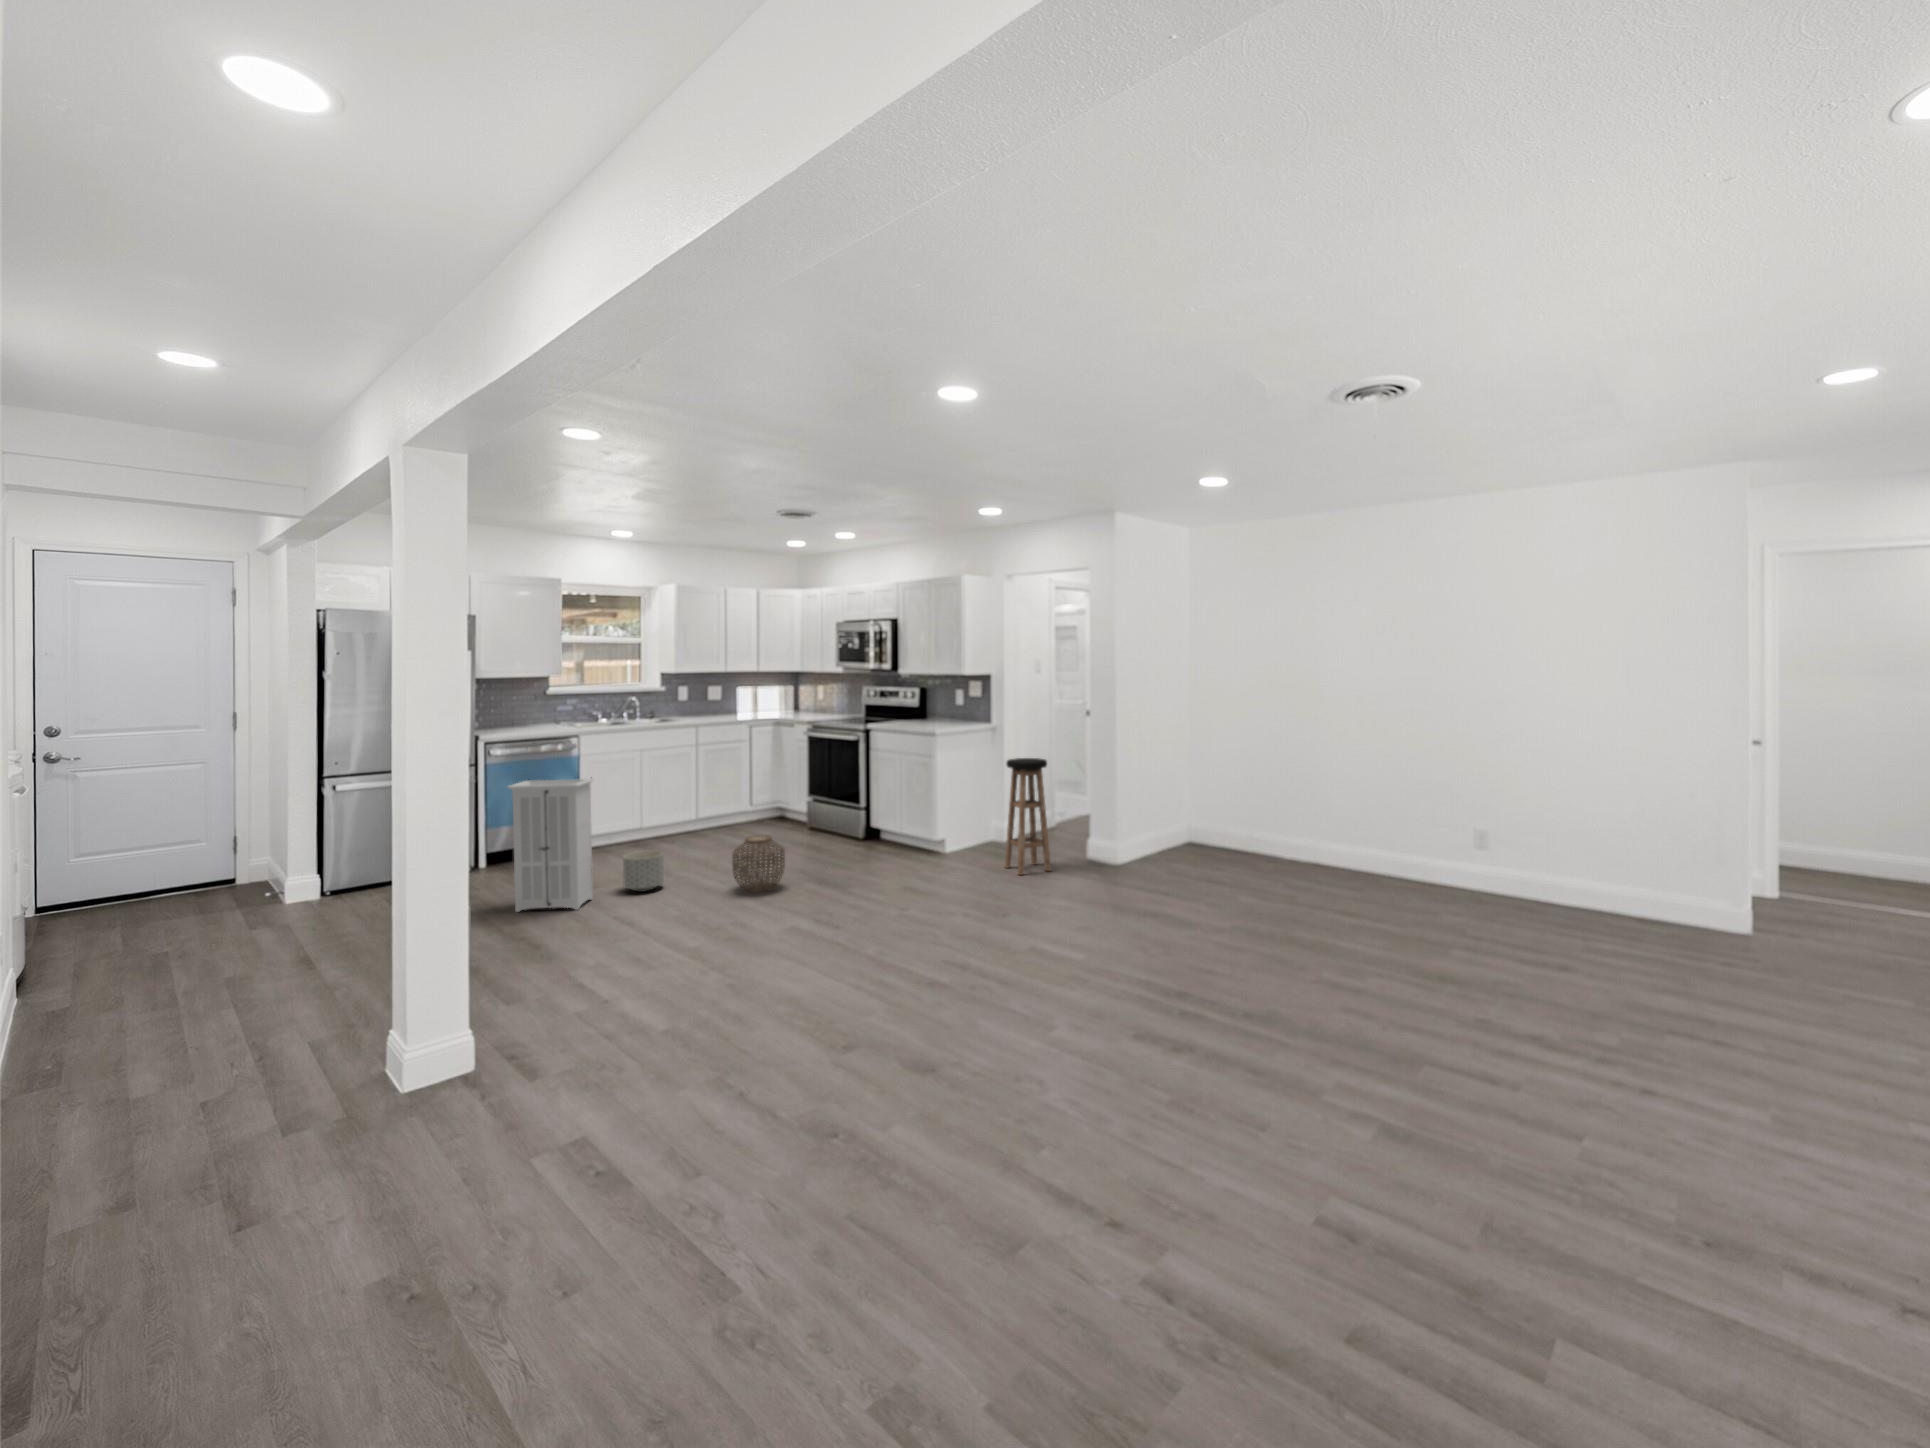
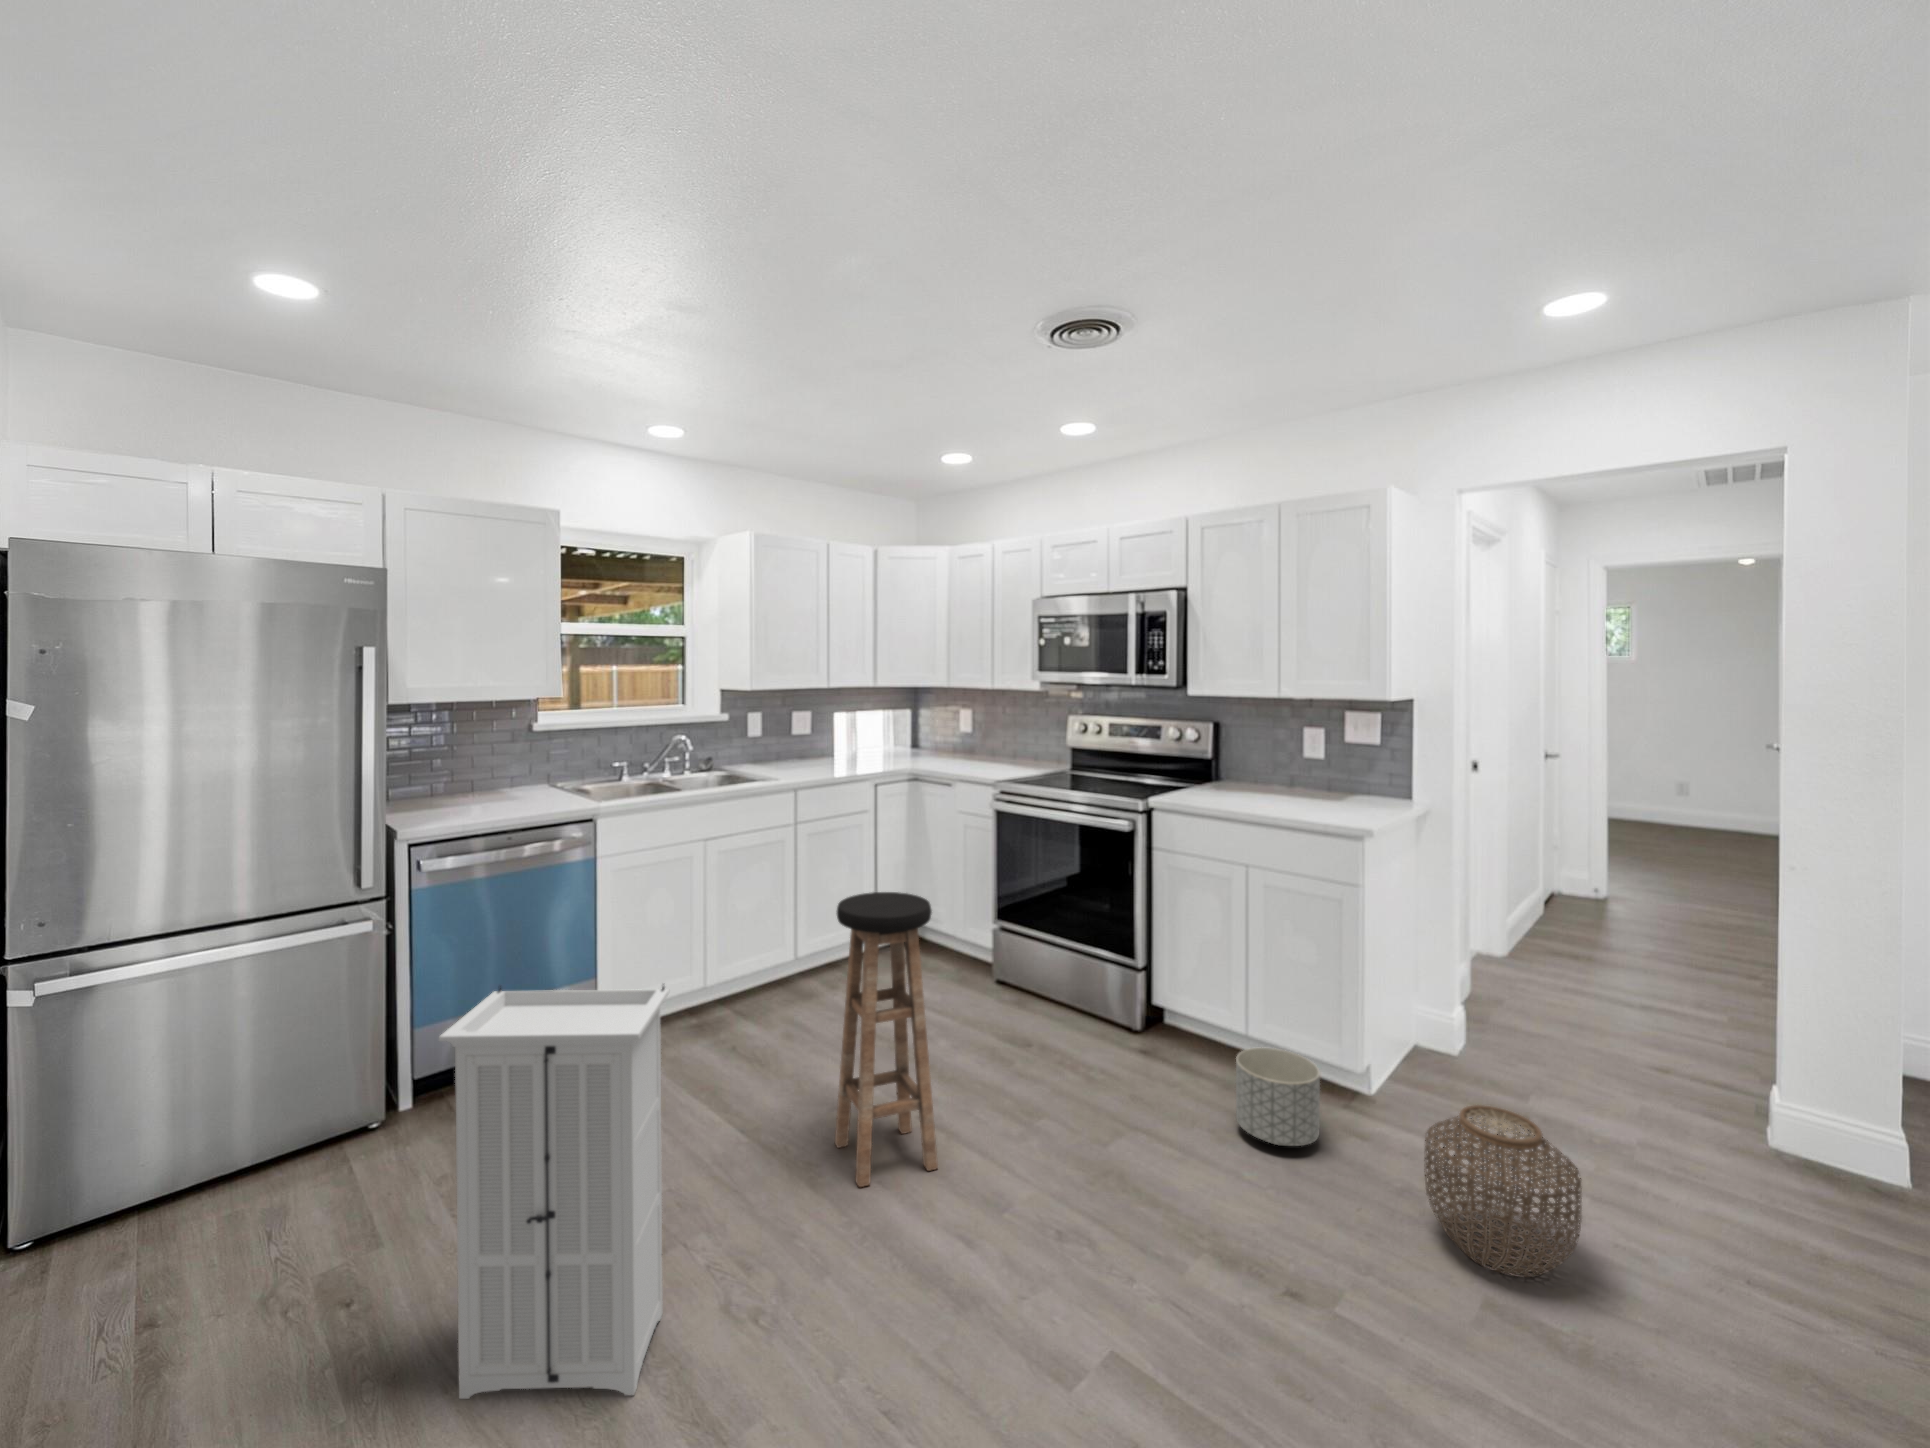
bar stool: present [1005,758,1051,875] -> present [835,892,938,1187]
woven basket: present [732,835,785,892] -> present [1424,1105,1582,1277]
planter: present [623,850,664,892] -> present [1236,1047,1320,1146]

